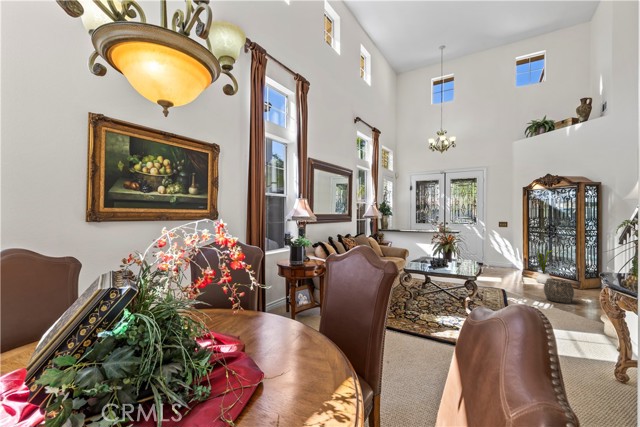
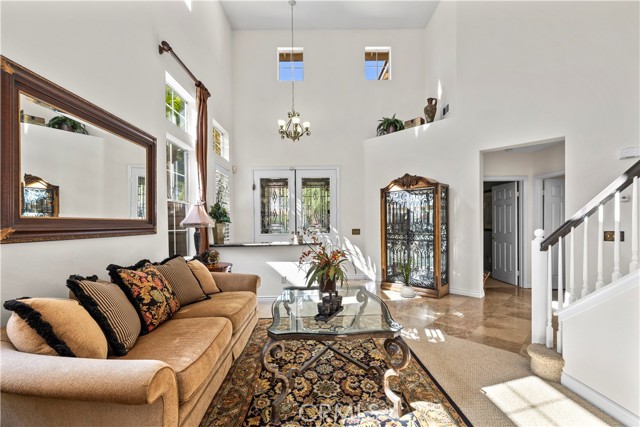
woven basket: present [544,278,574,303] -> none [428,296,460,328]

